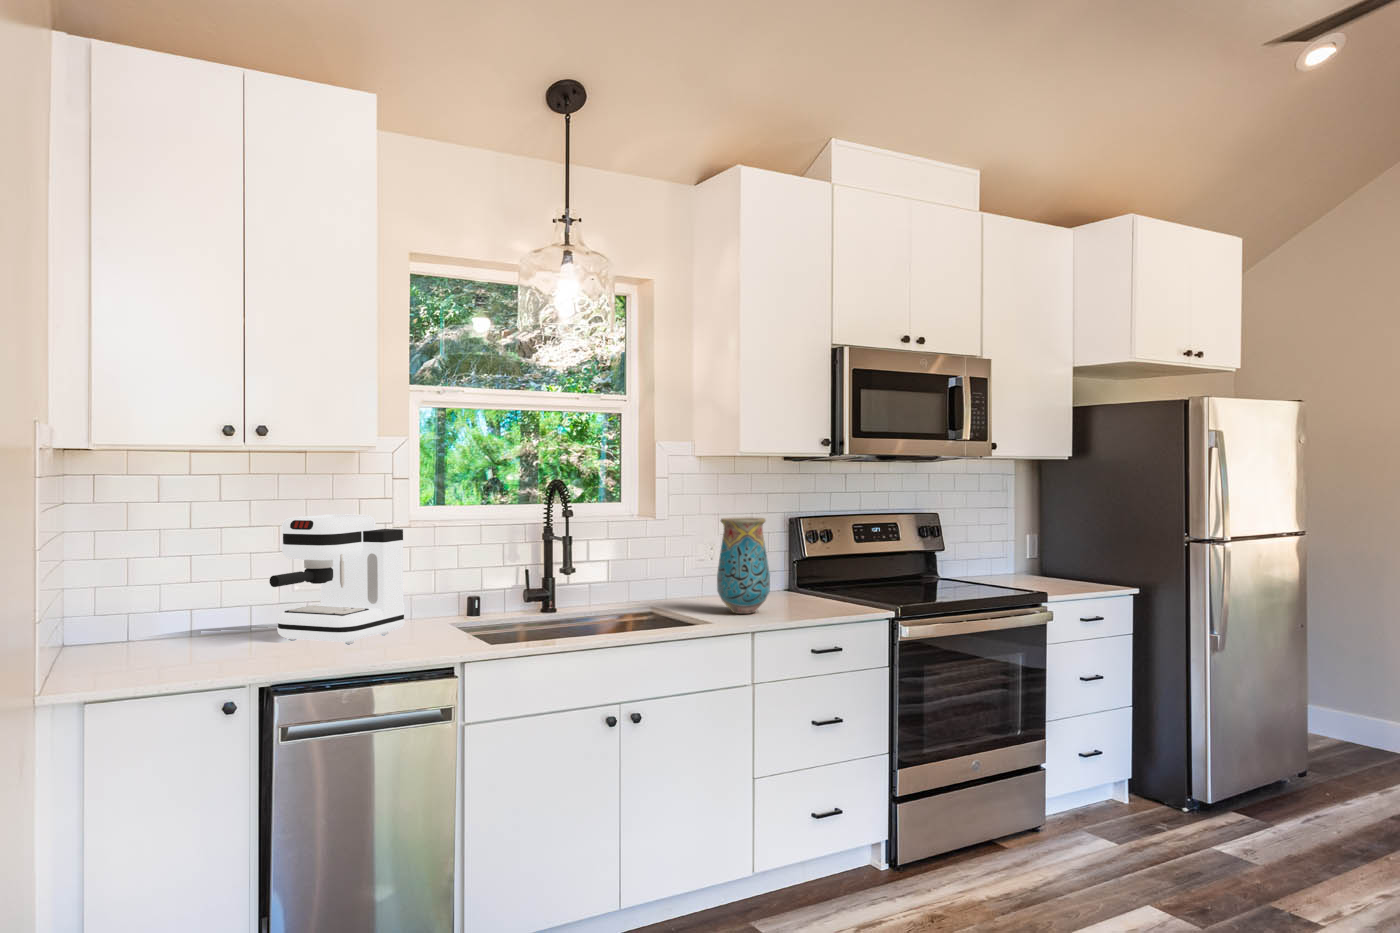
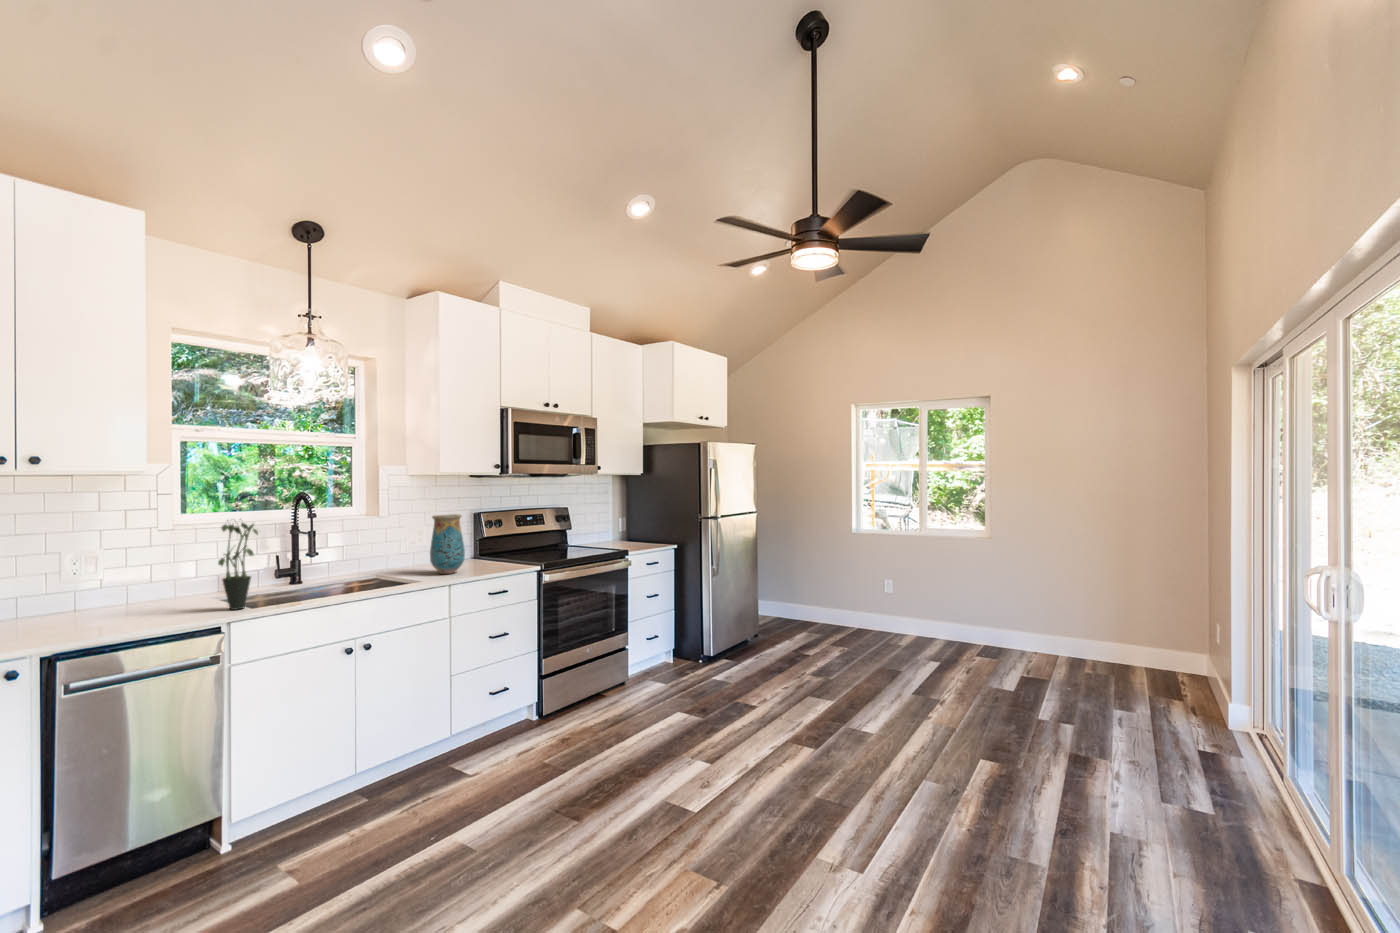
potted plant: none [421,511,478,646] -> present [218,520,258,610]
coffee maker: present [269,514,405,644] -> none [85,524,199,617]

